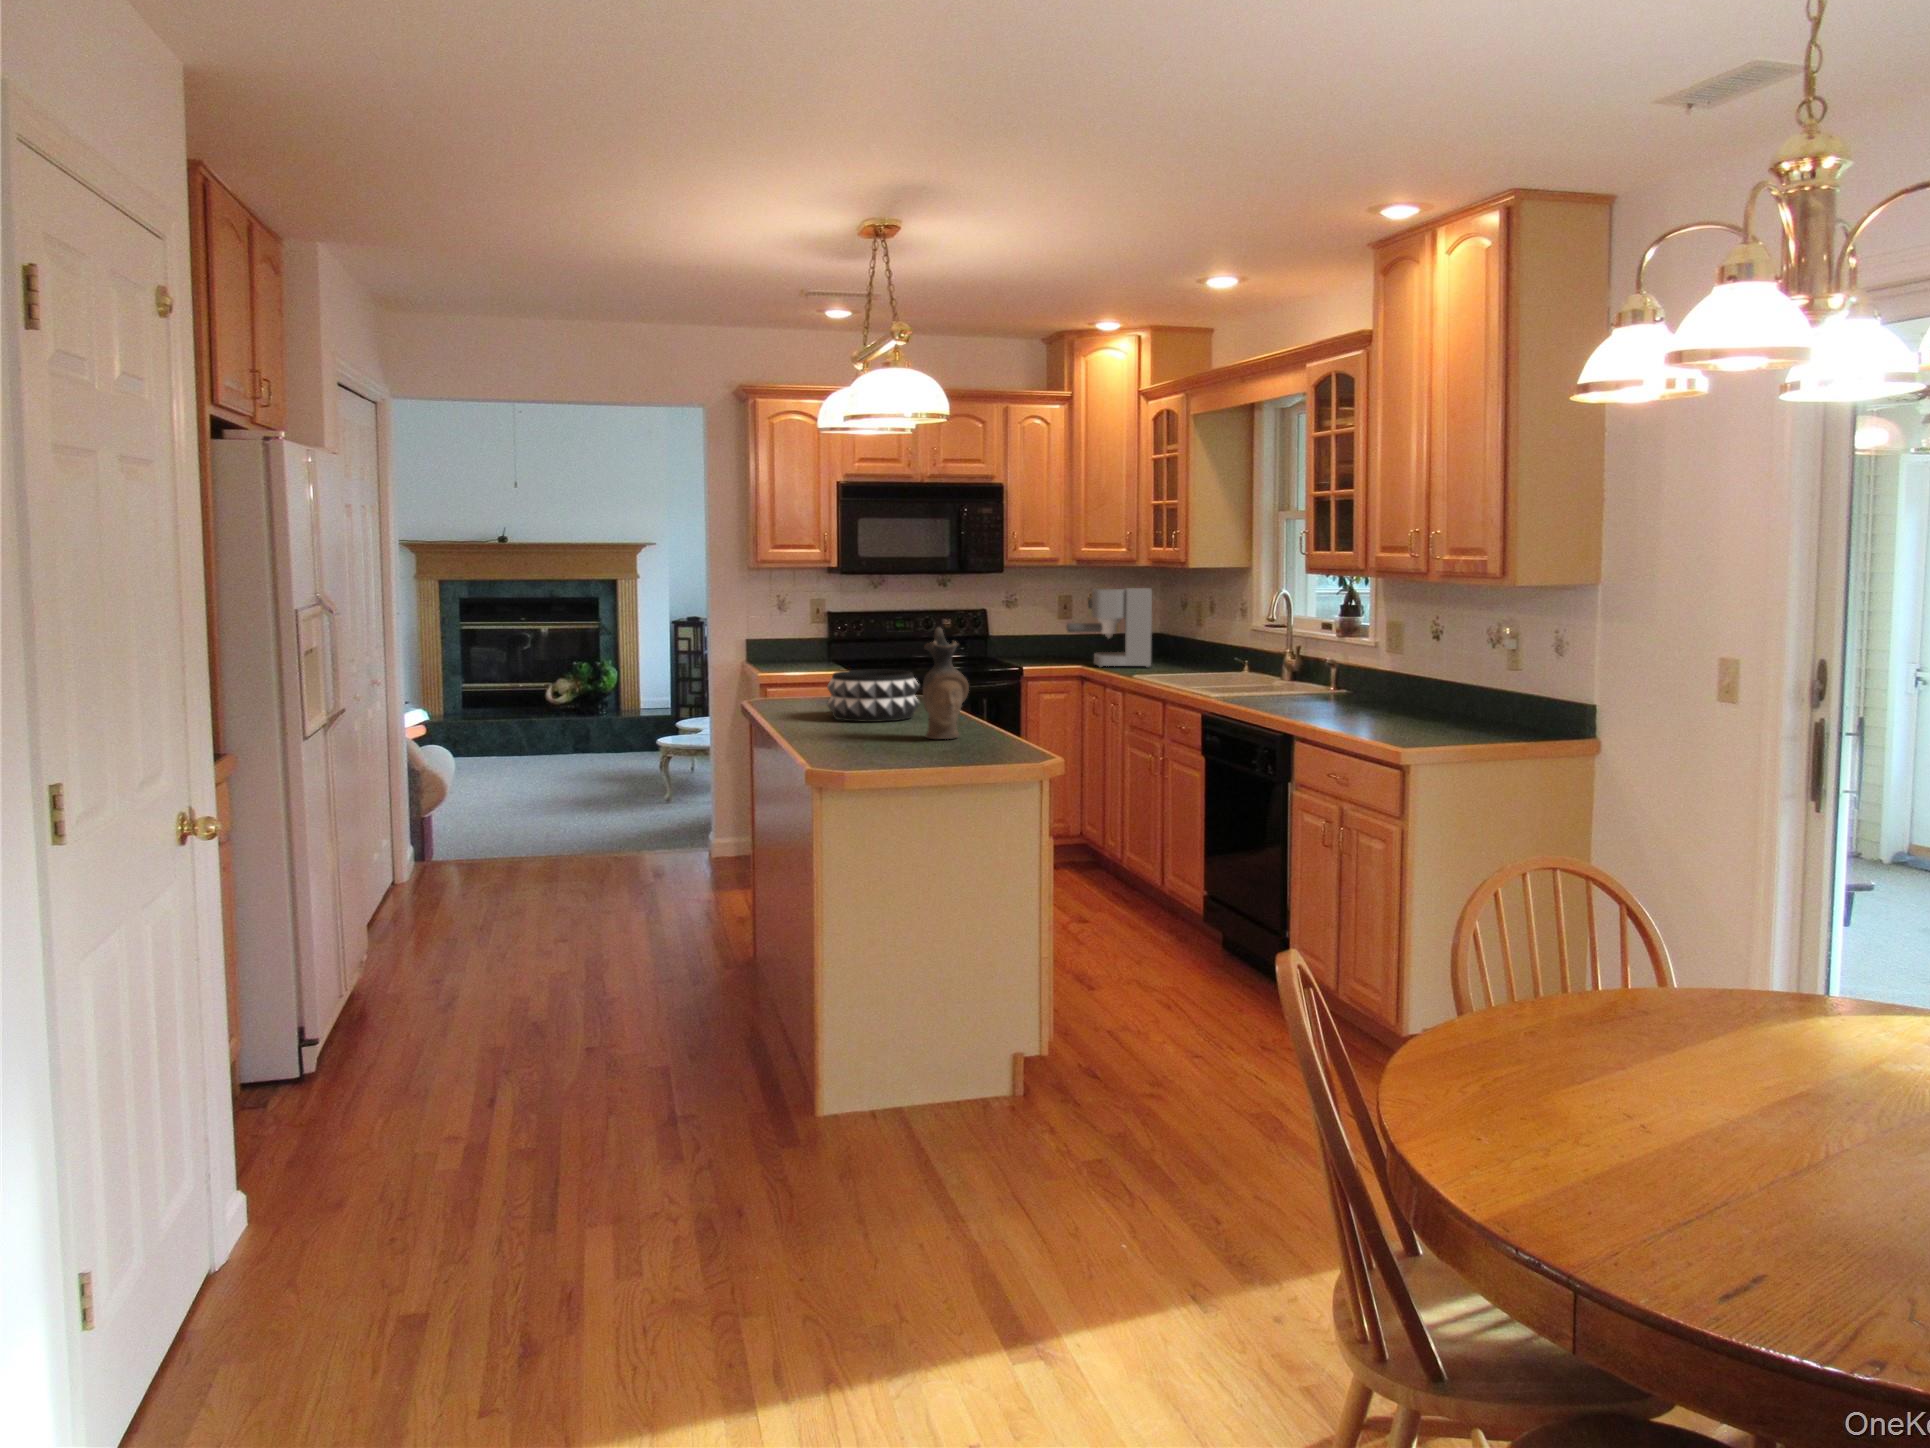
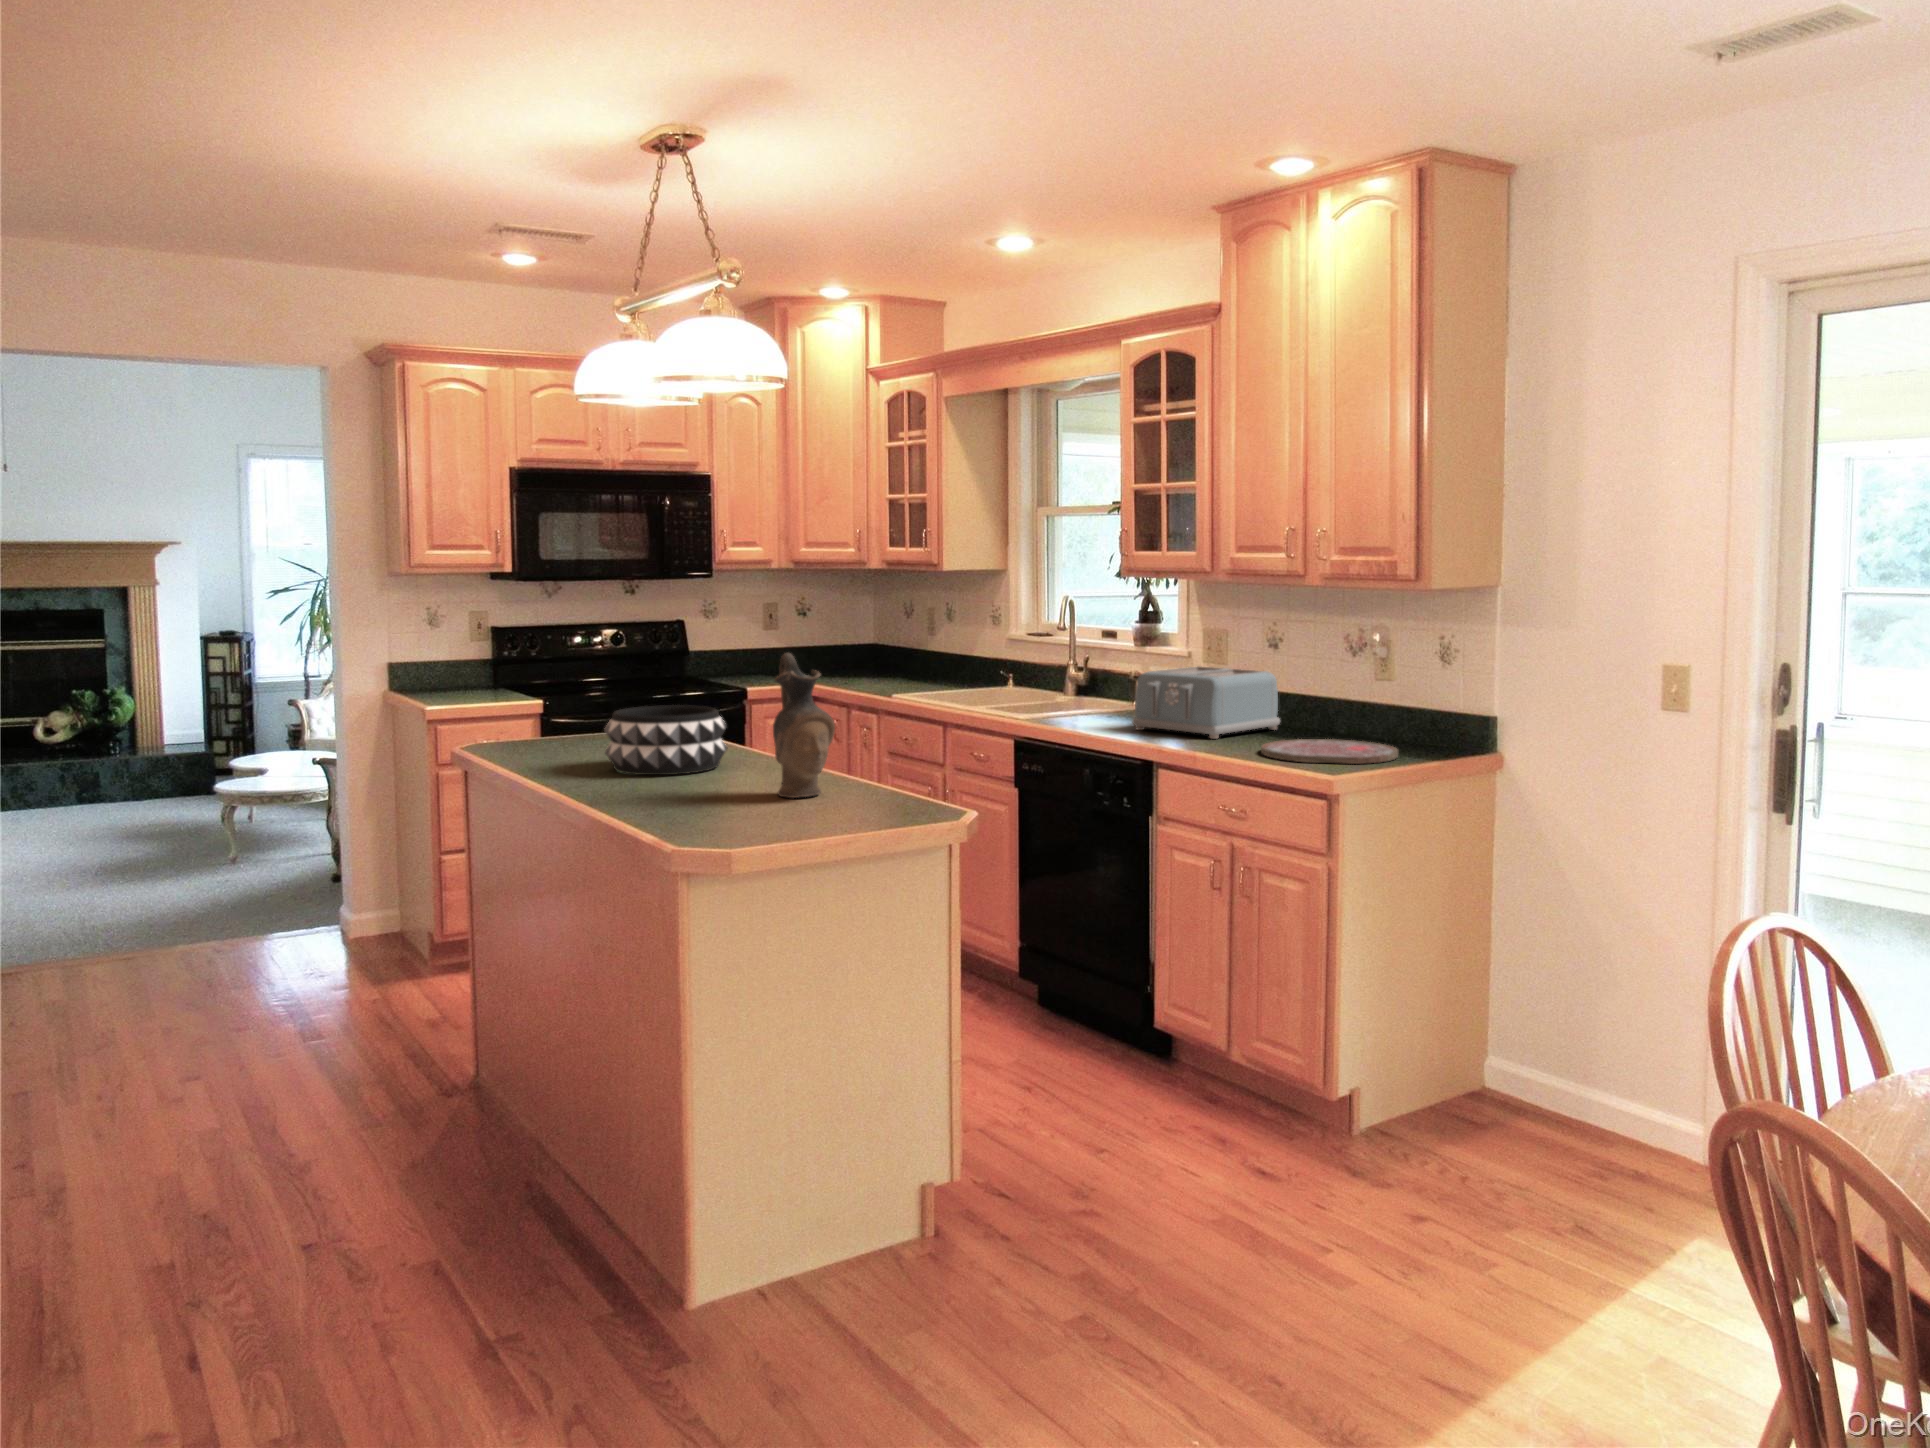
coffee maker: present [1067,588,1152,668] -> none [790,593,890,685]
toaster: none [1297,654,1433,717] -> present [1133,666,1280,739]
cutting board: none [1376,719,1500,739] -> present [1261,739,1398,764]

